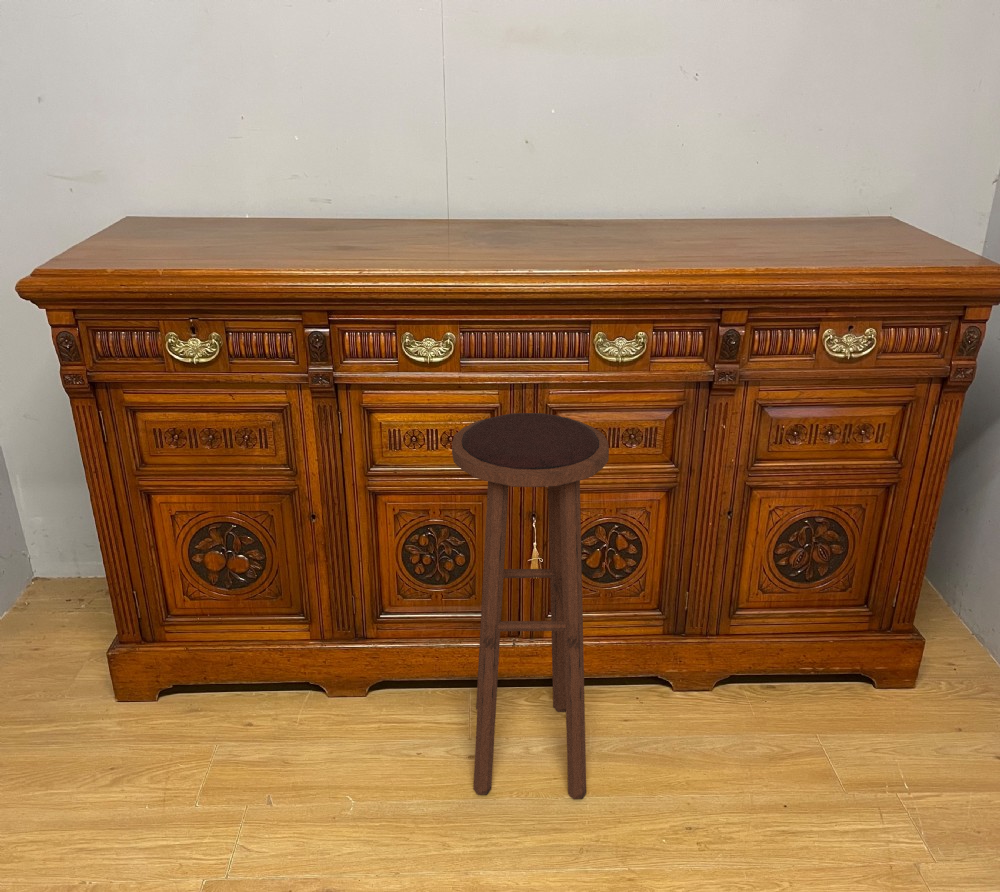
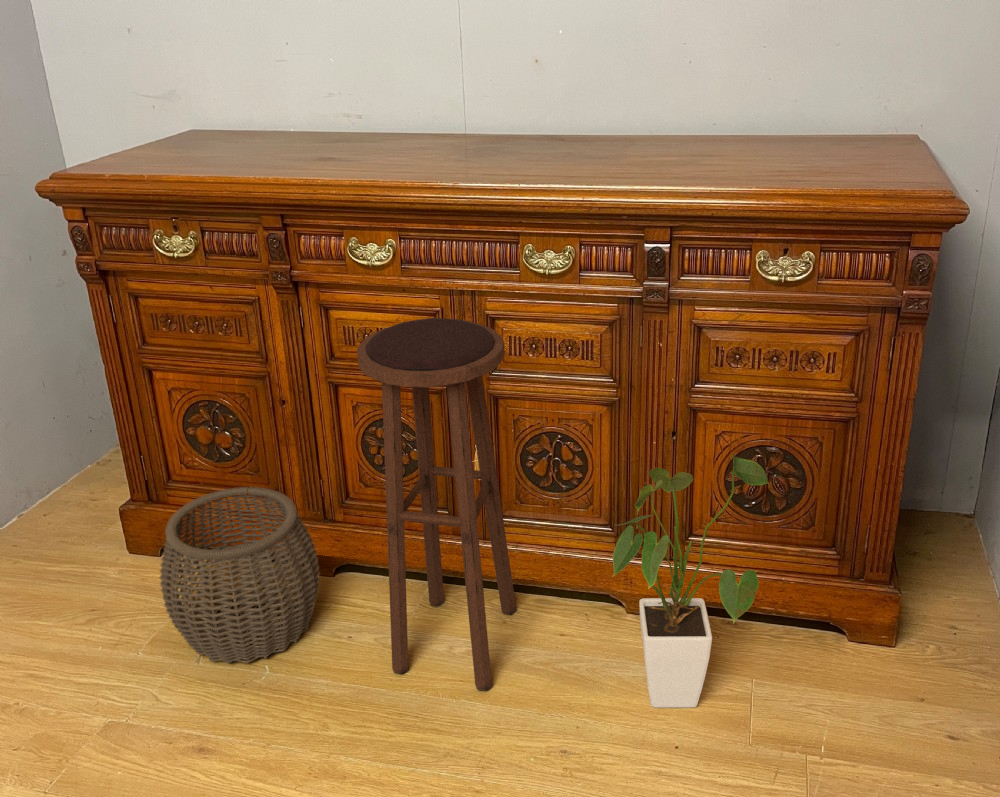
house plant: none [693,527,885,788] -> present [612,454,769,708]
woven basket: none [198,612,375,816] -> present [160,487,320,664]

